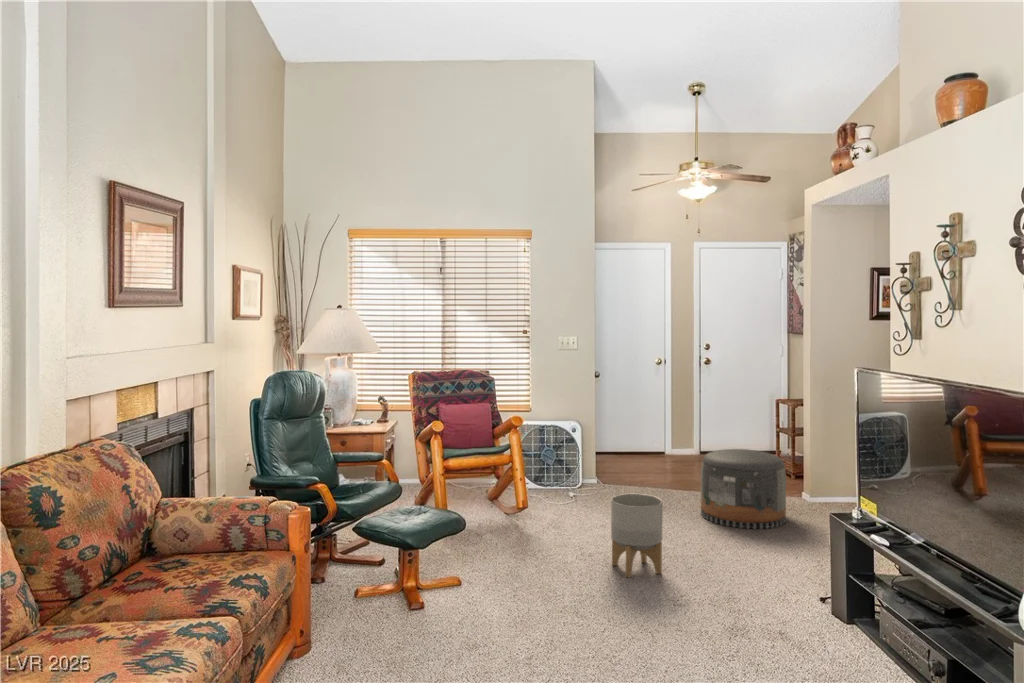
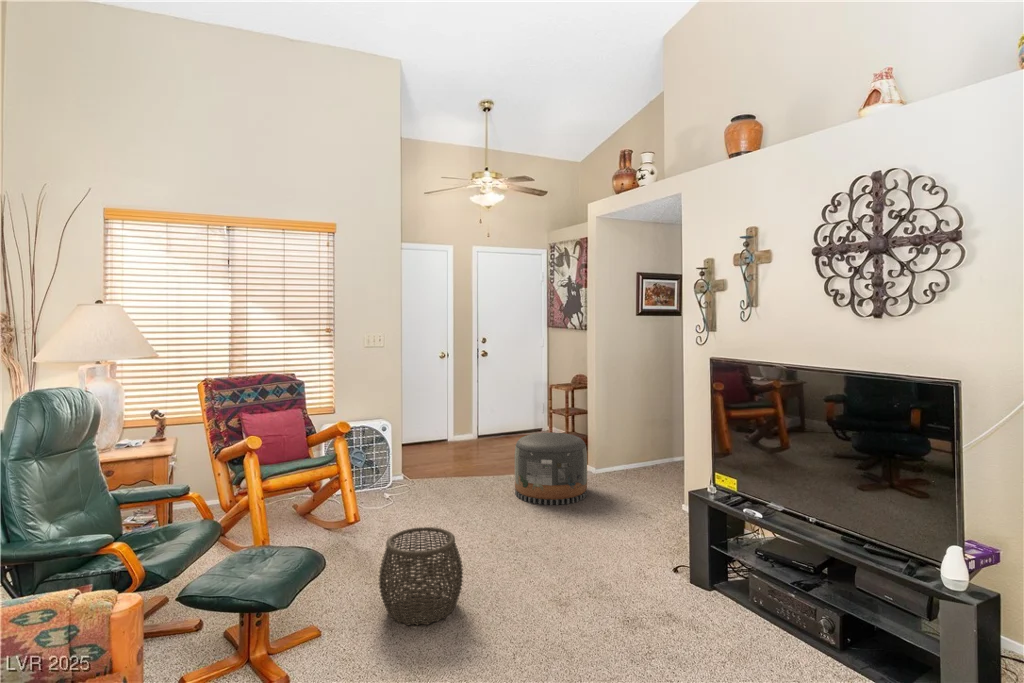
planter: present [611,494,663,577] -> none [471,490,523,578]
woven basket: none [508,514,585,598] -> present [379,527,463,626]

